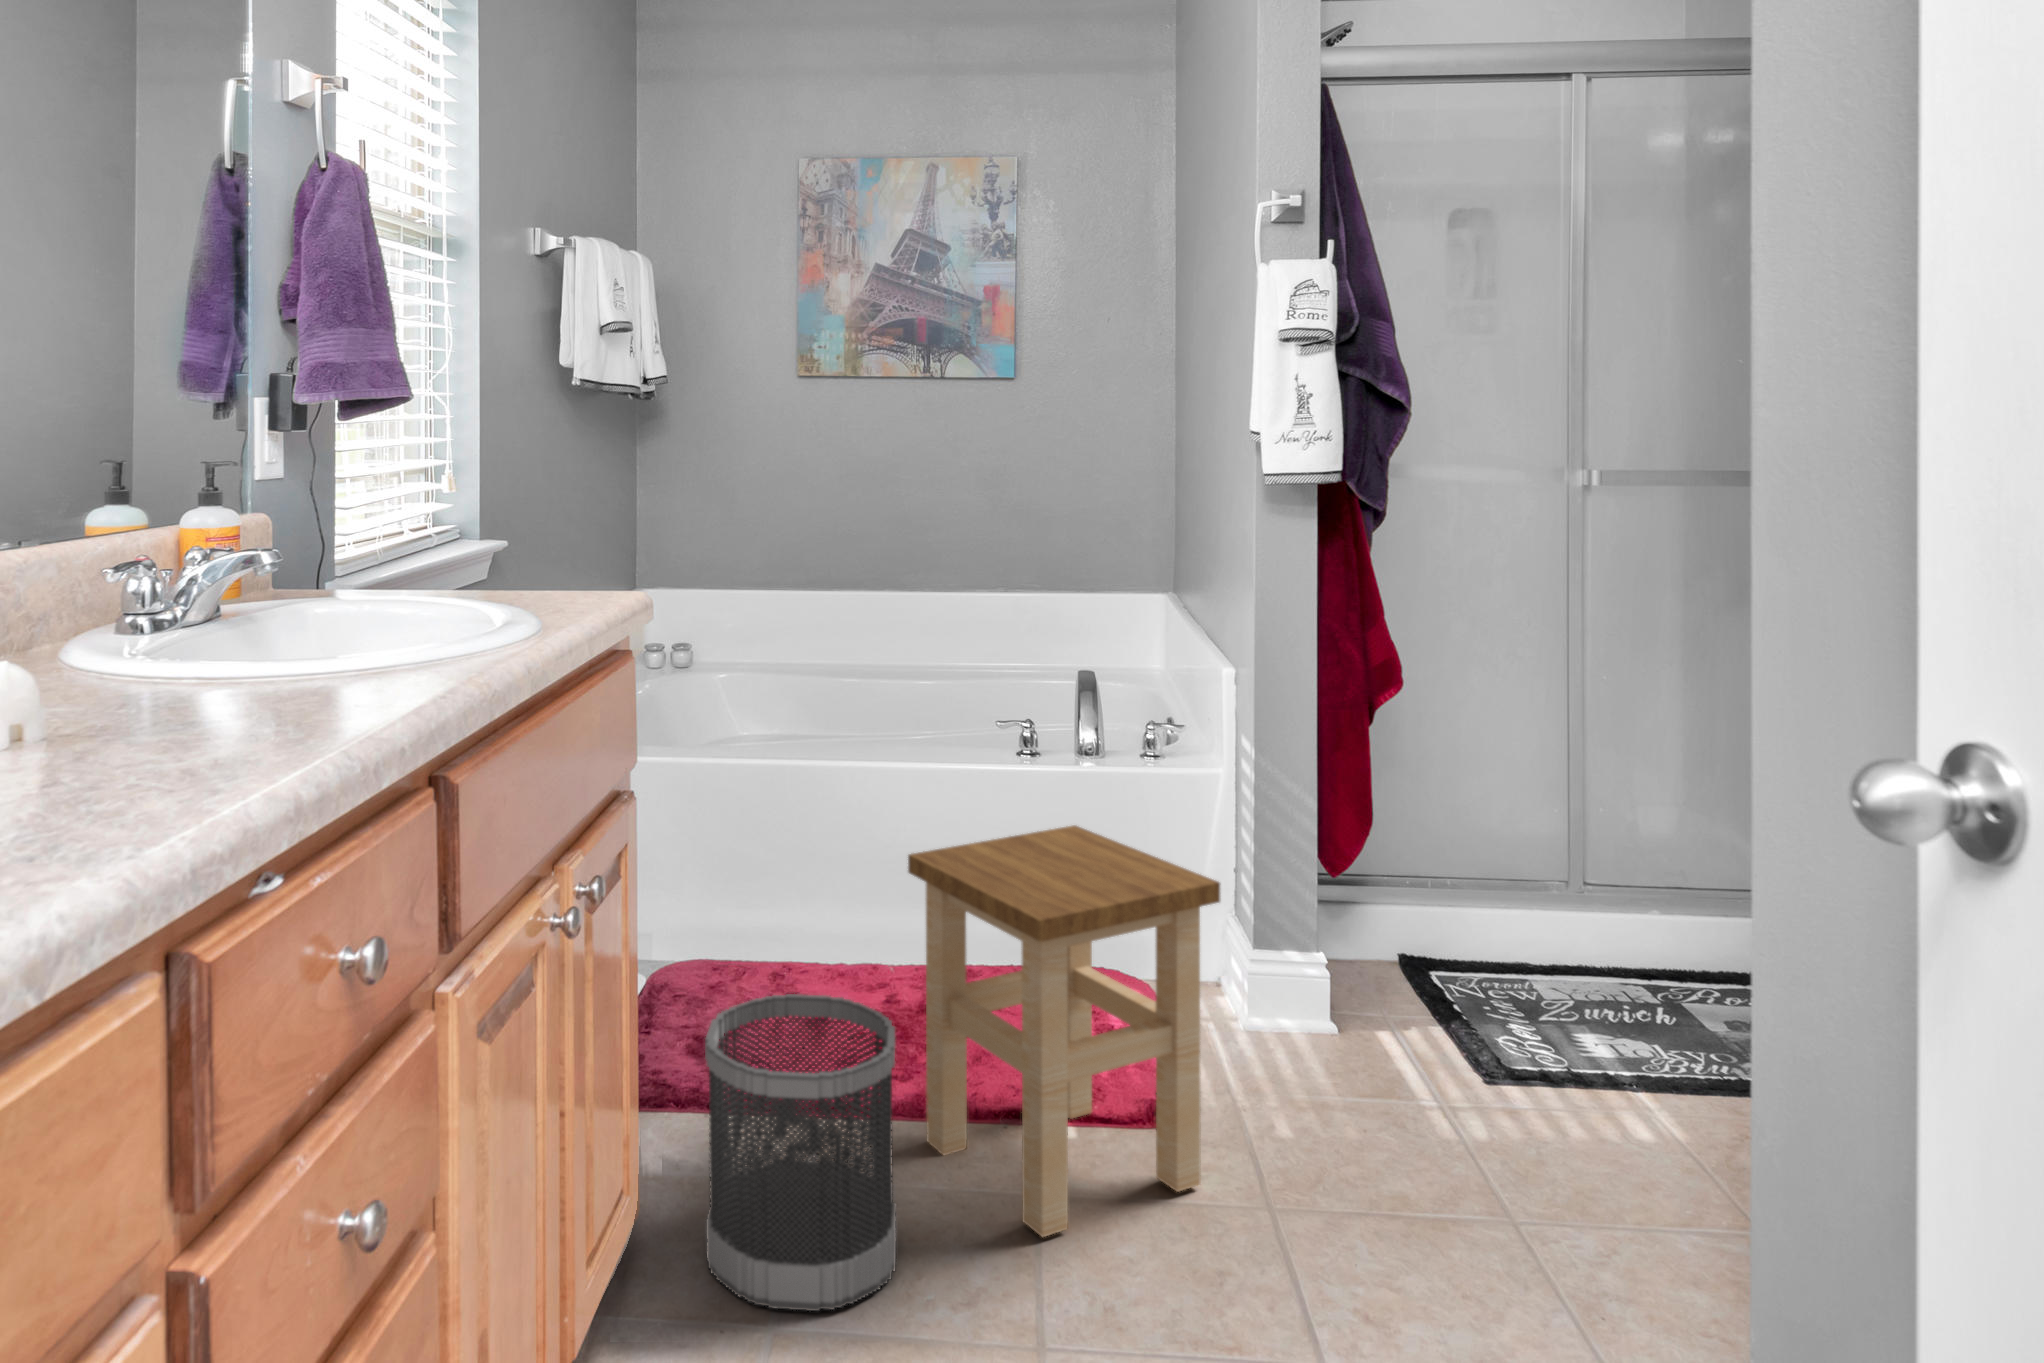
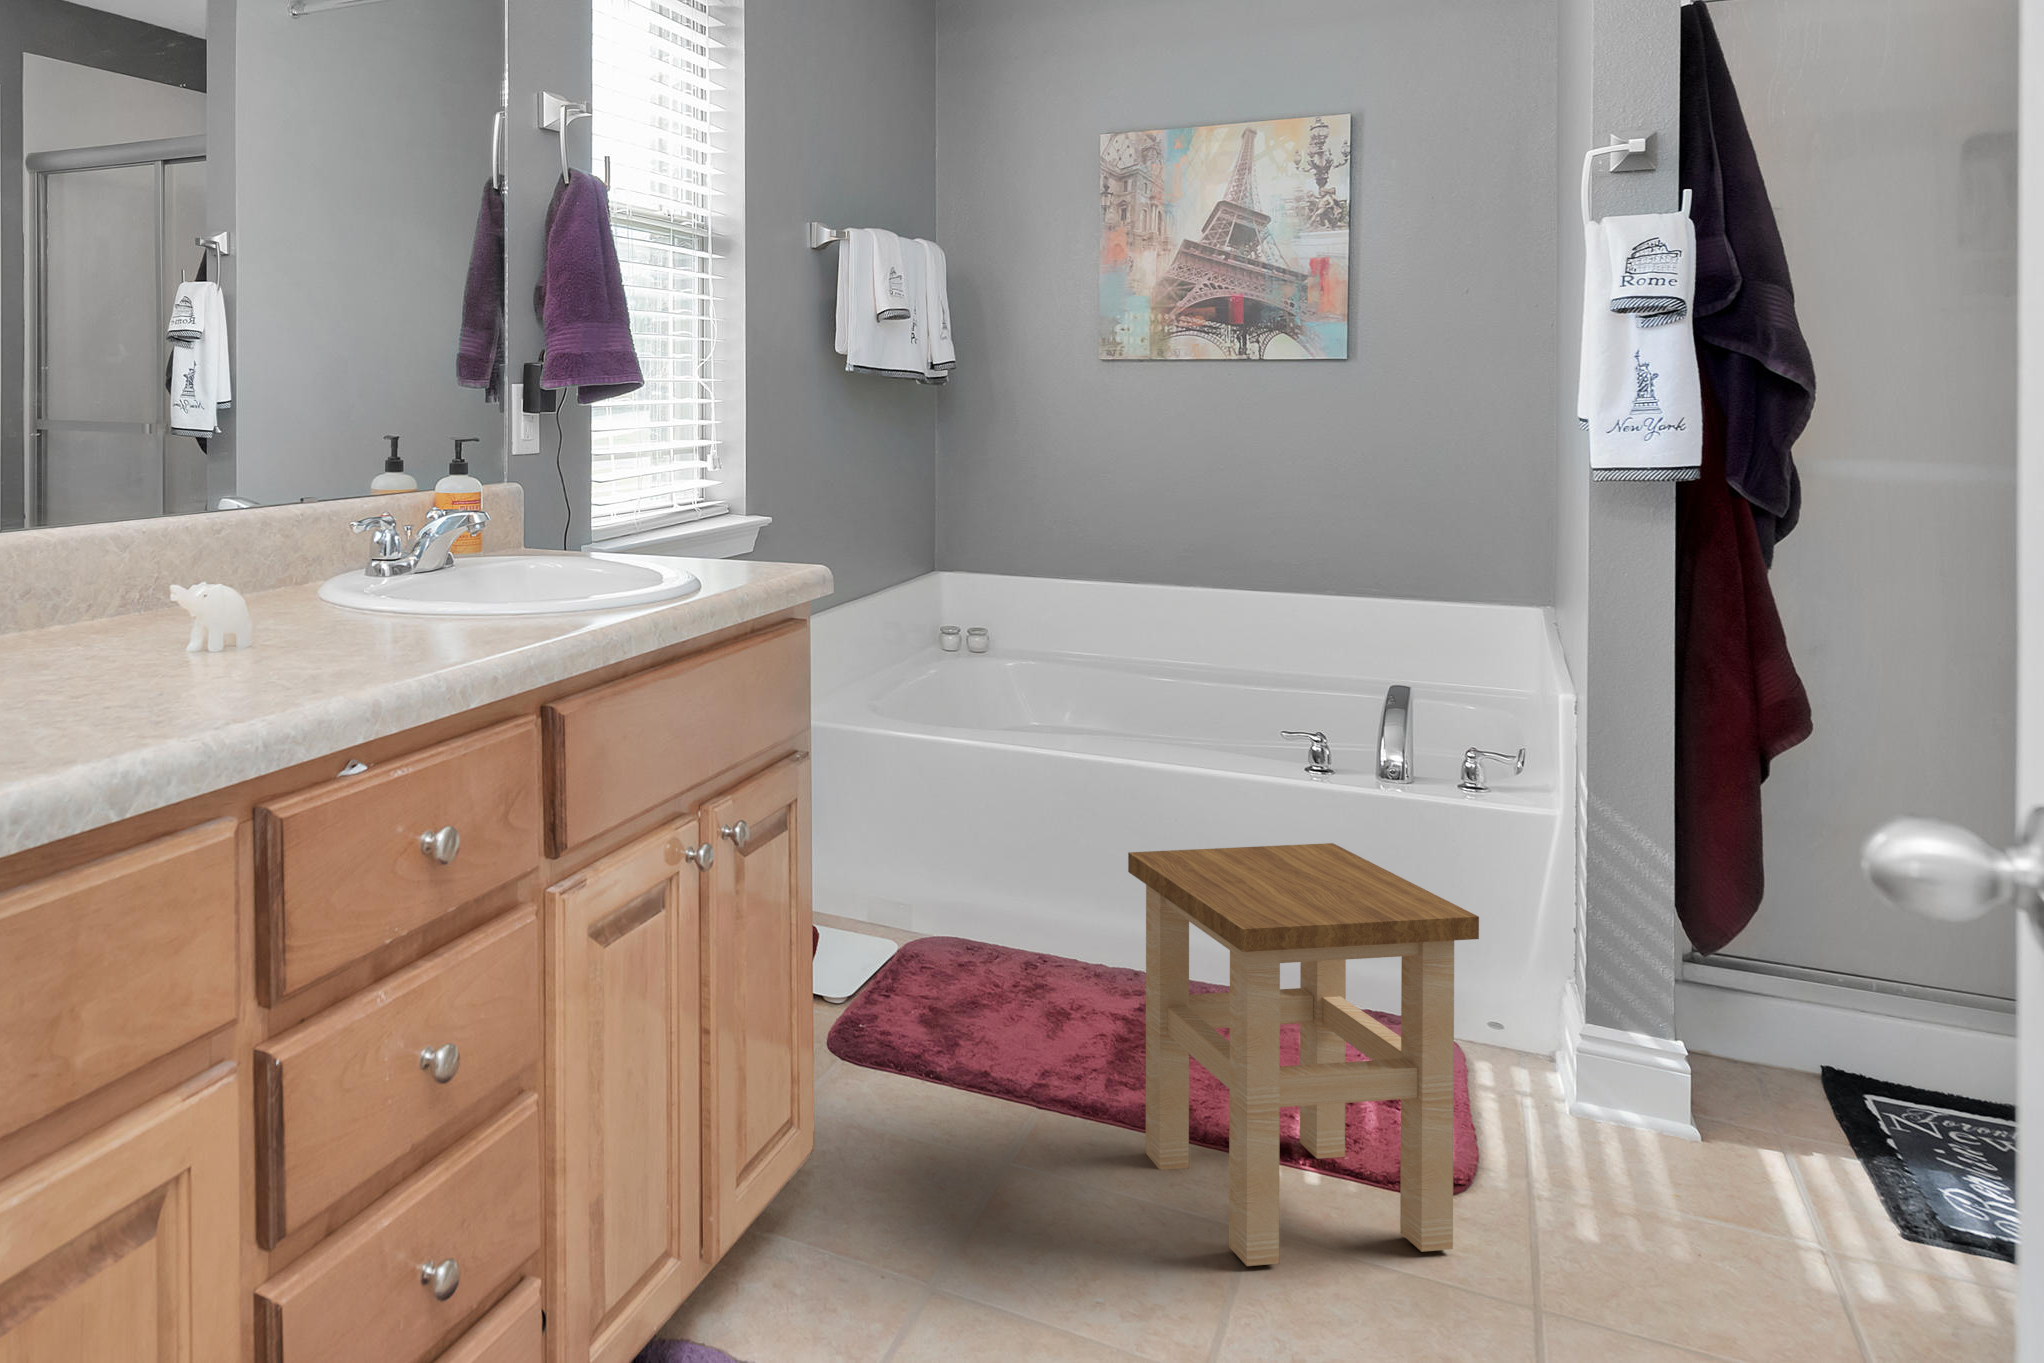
wastebasket: present [705,994,896,1311] -> none [886,974,1084,1288]

